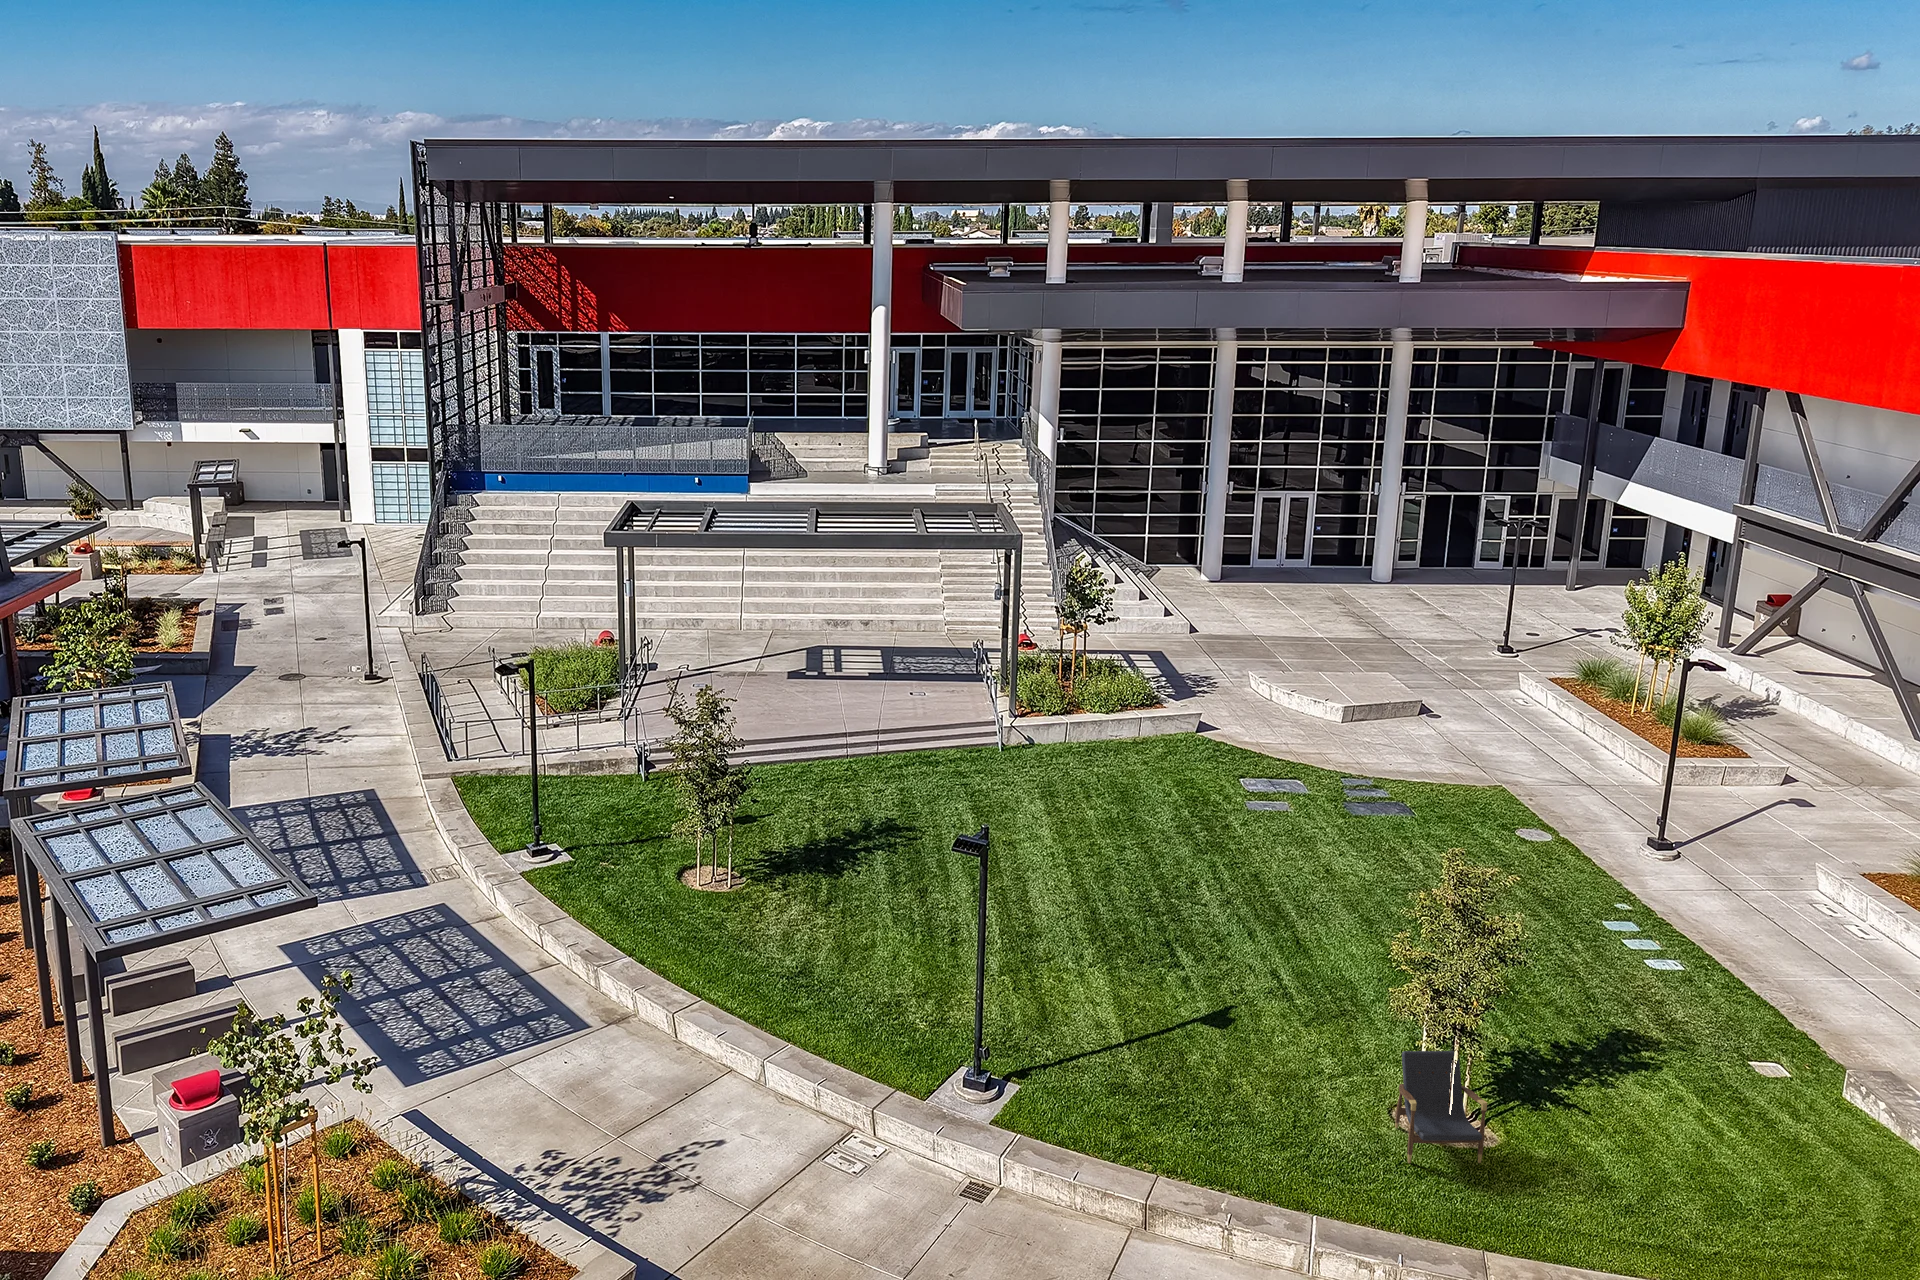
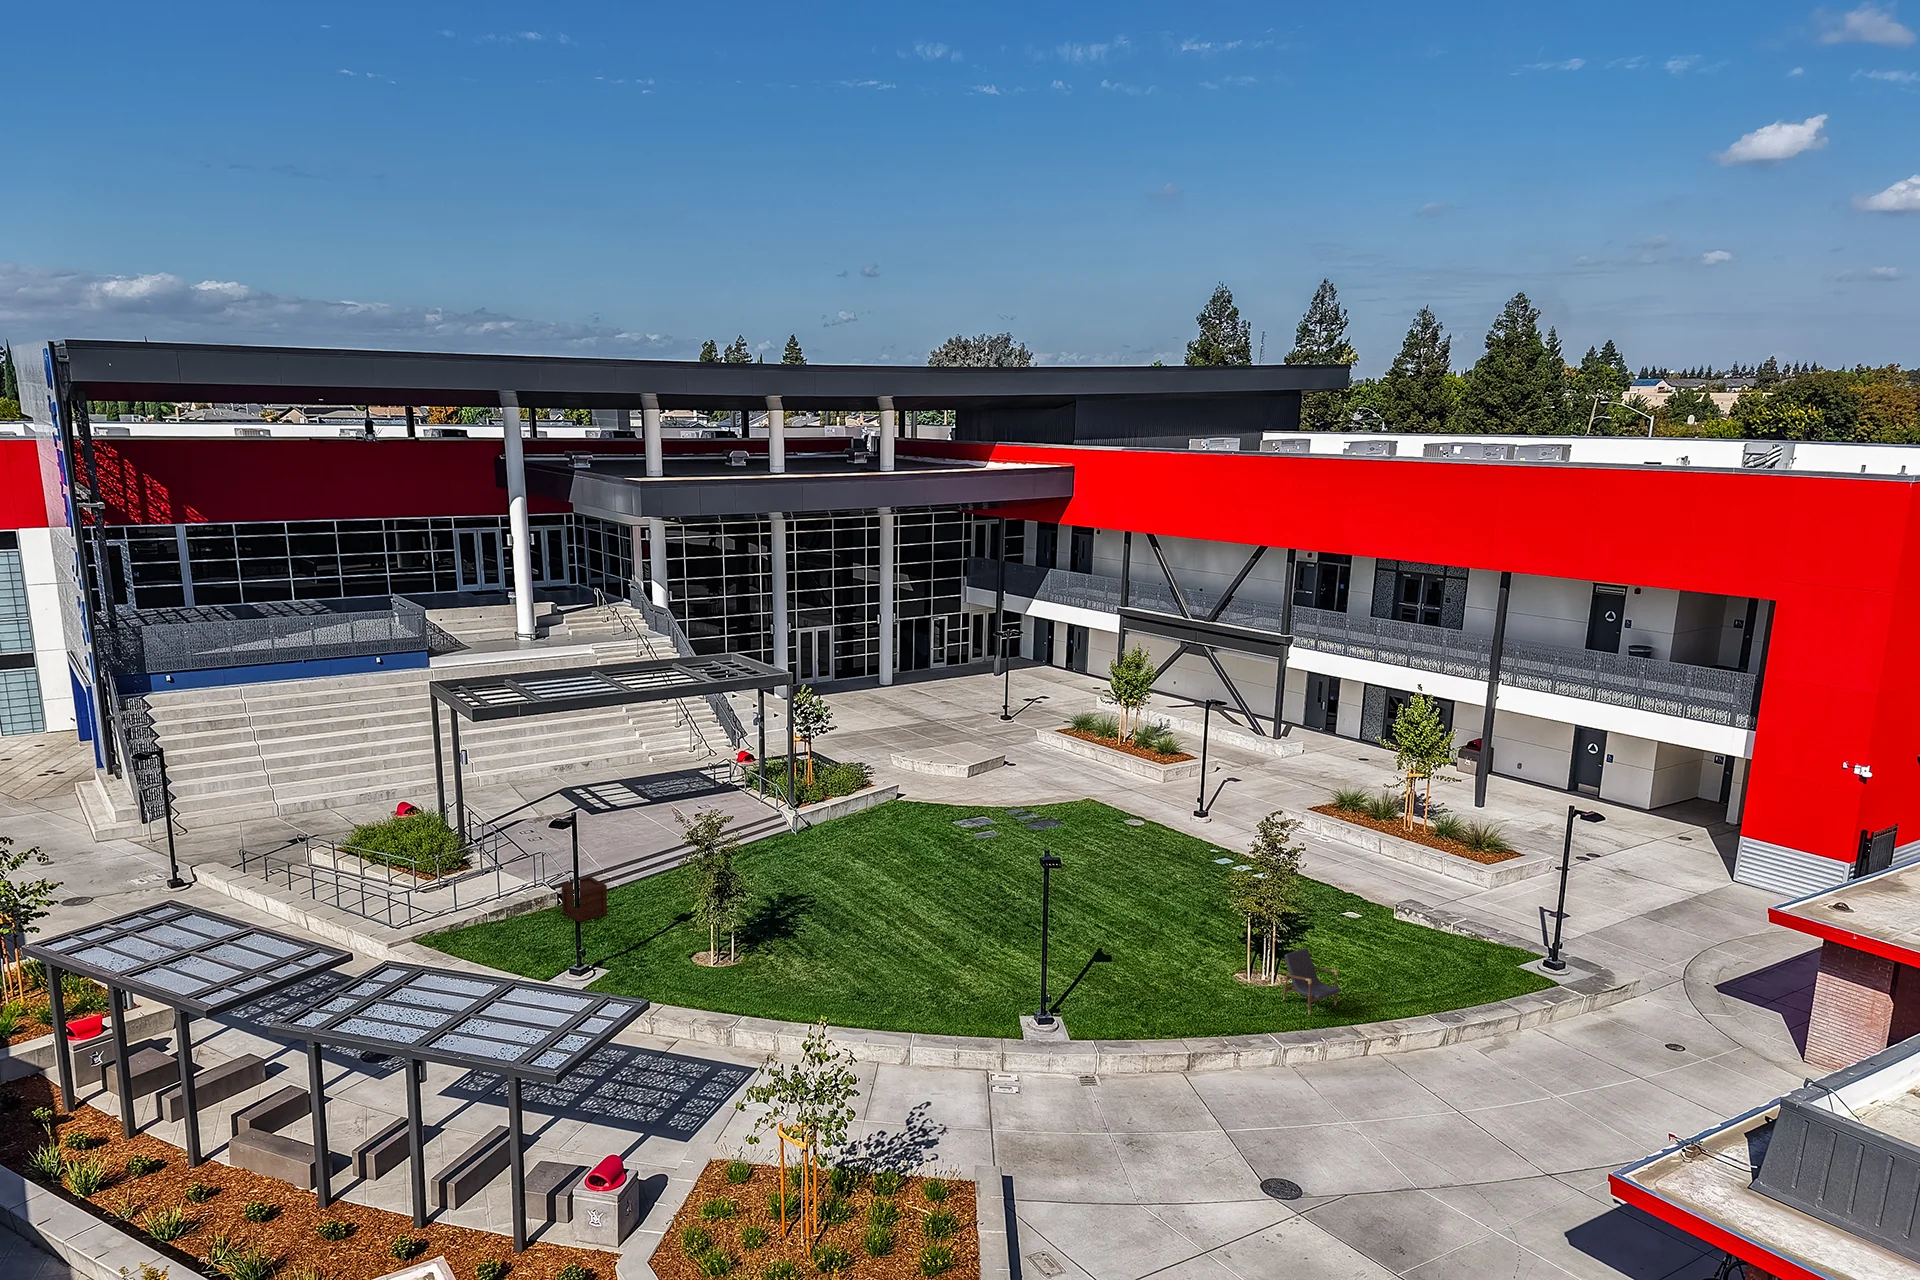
wooden crate: none [624,744,667,795] -> present [562,876,607,922]

